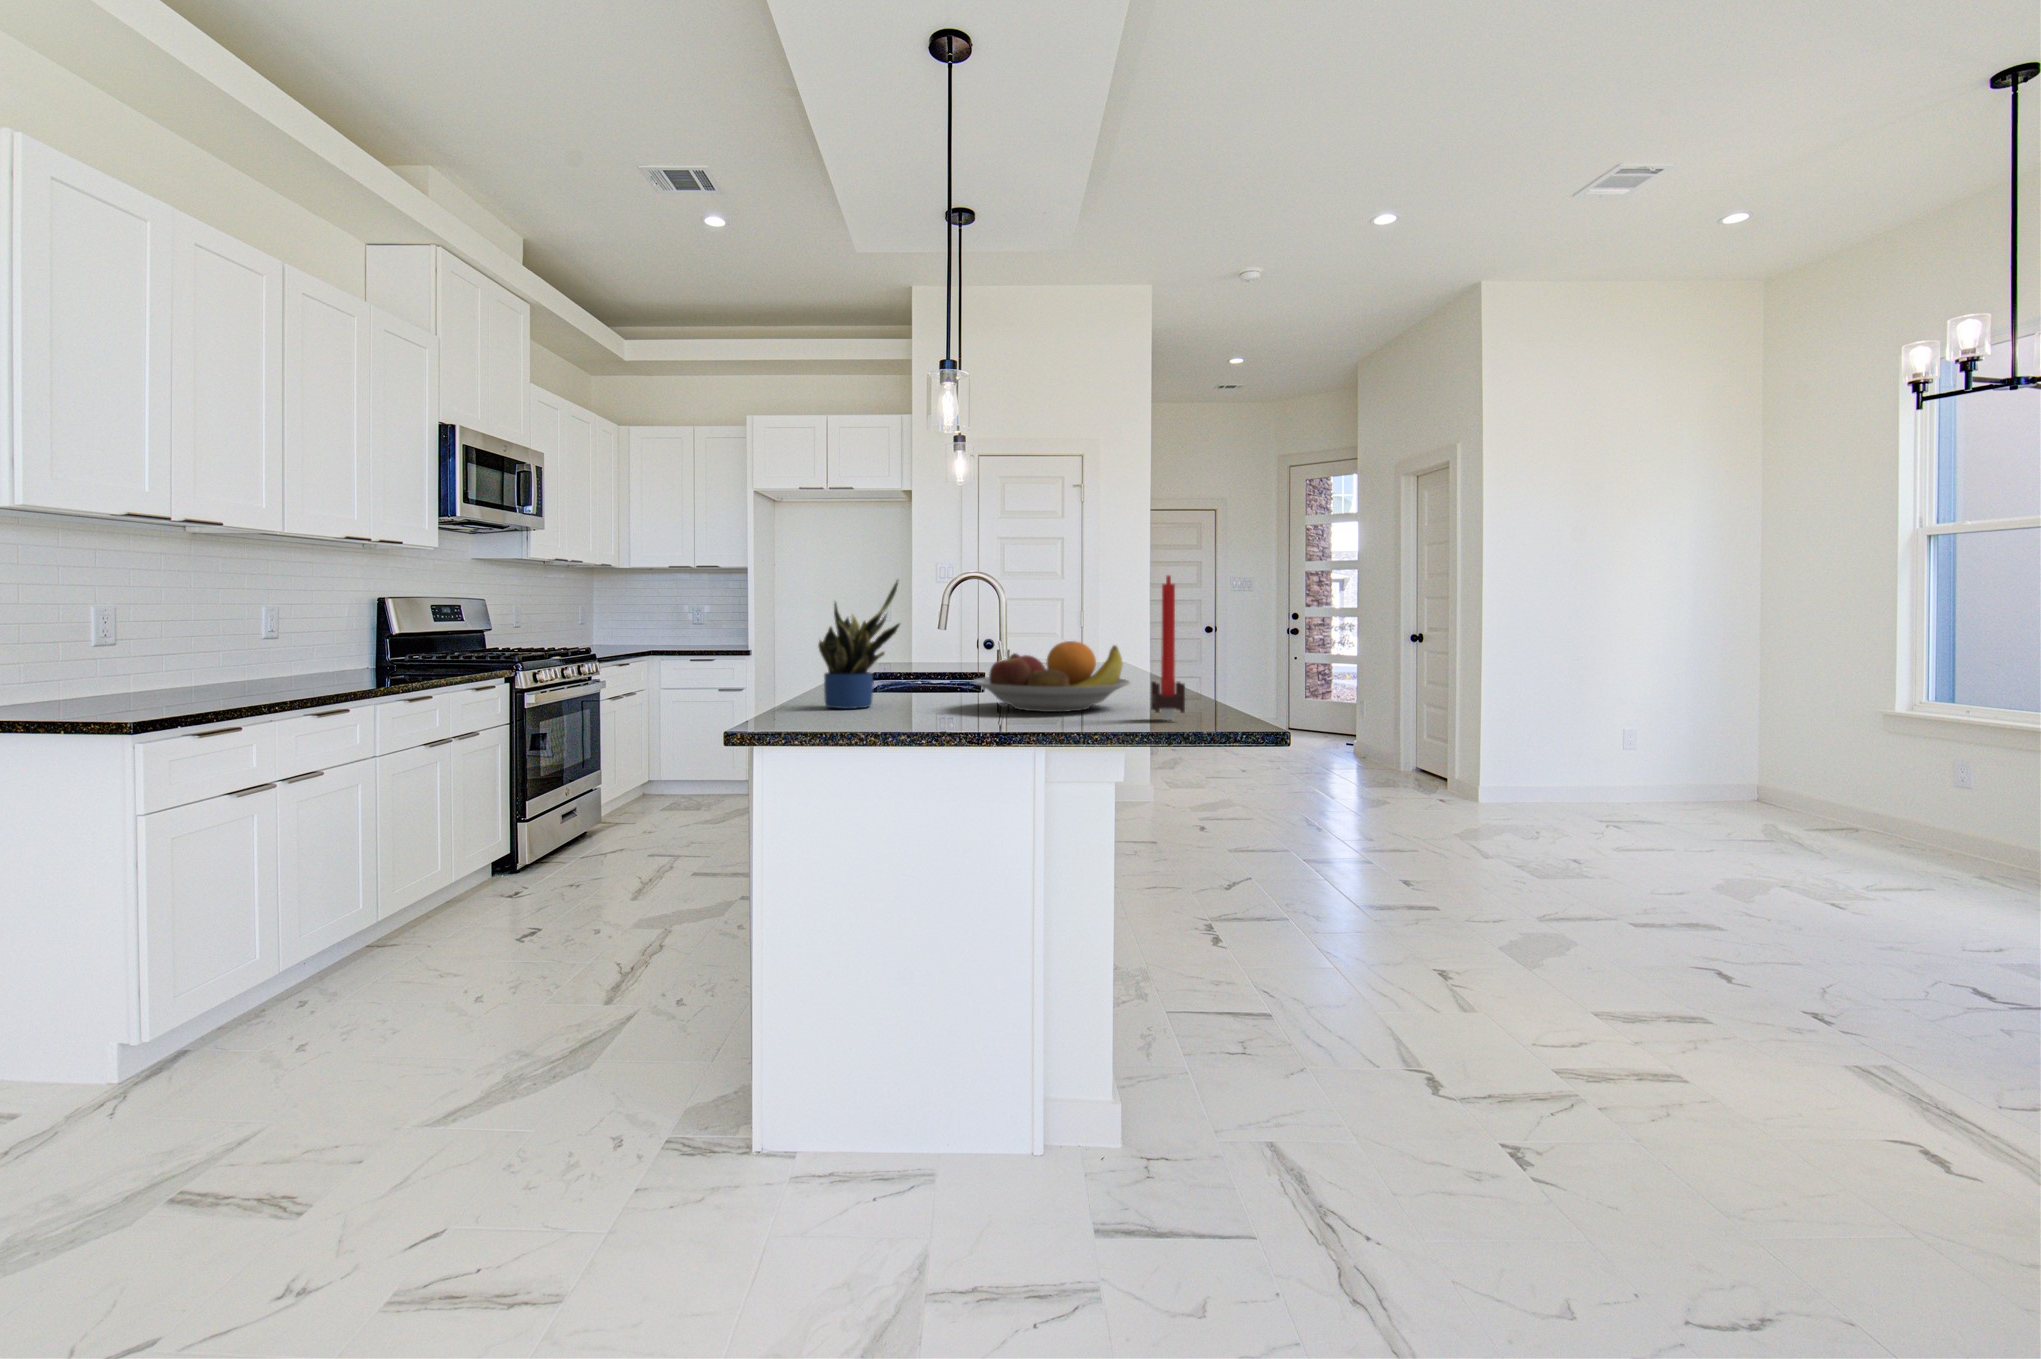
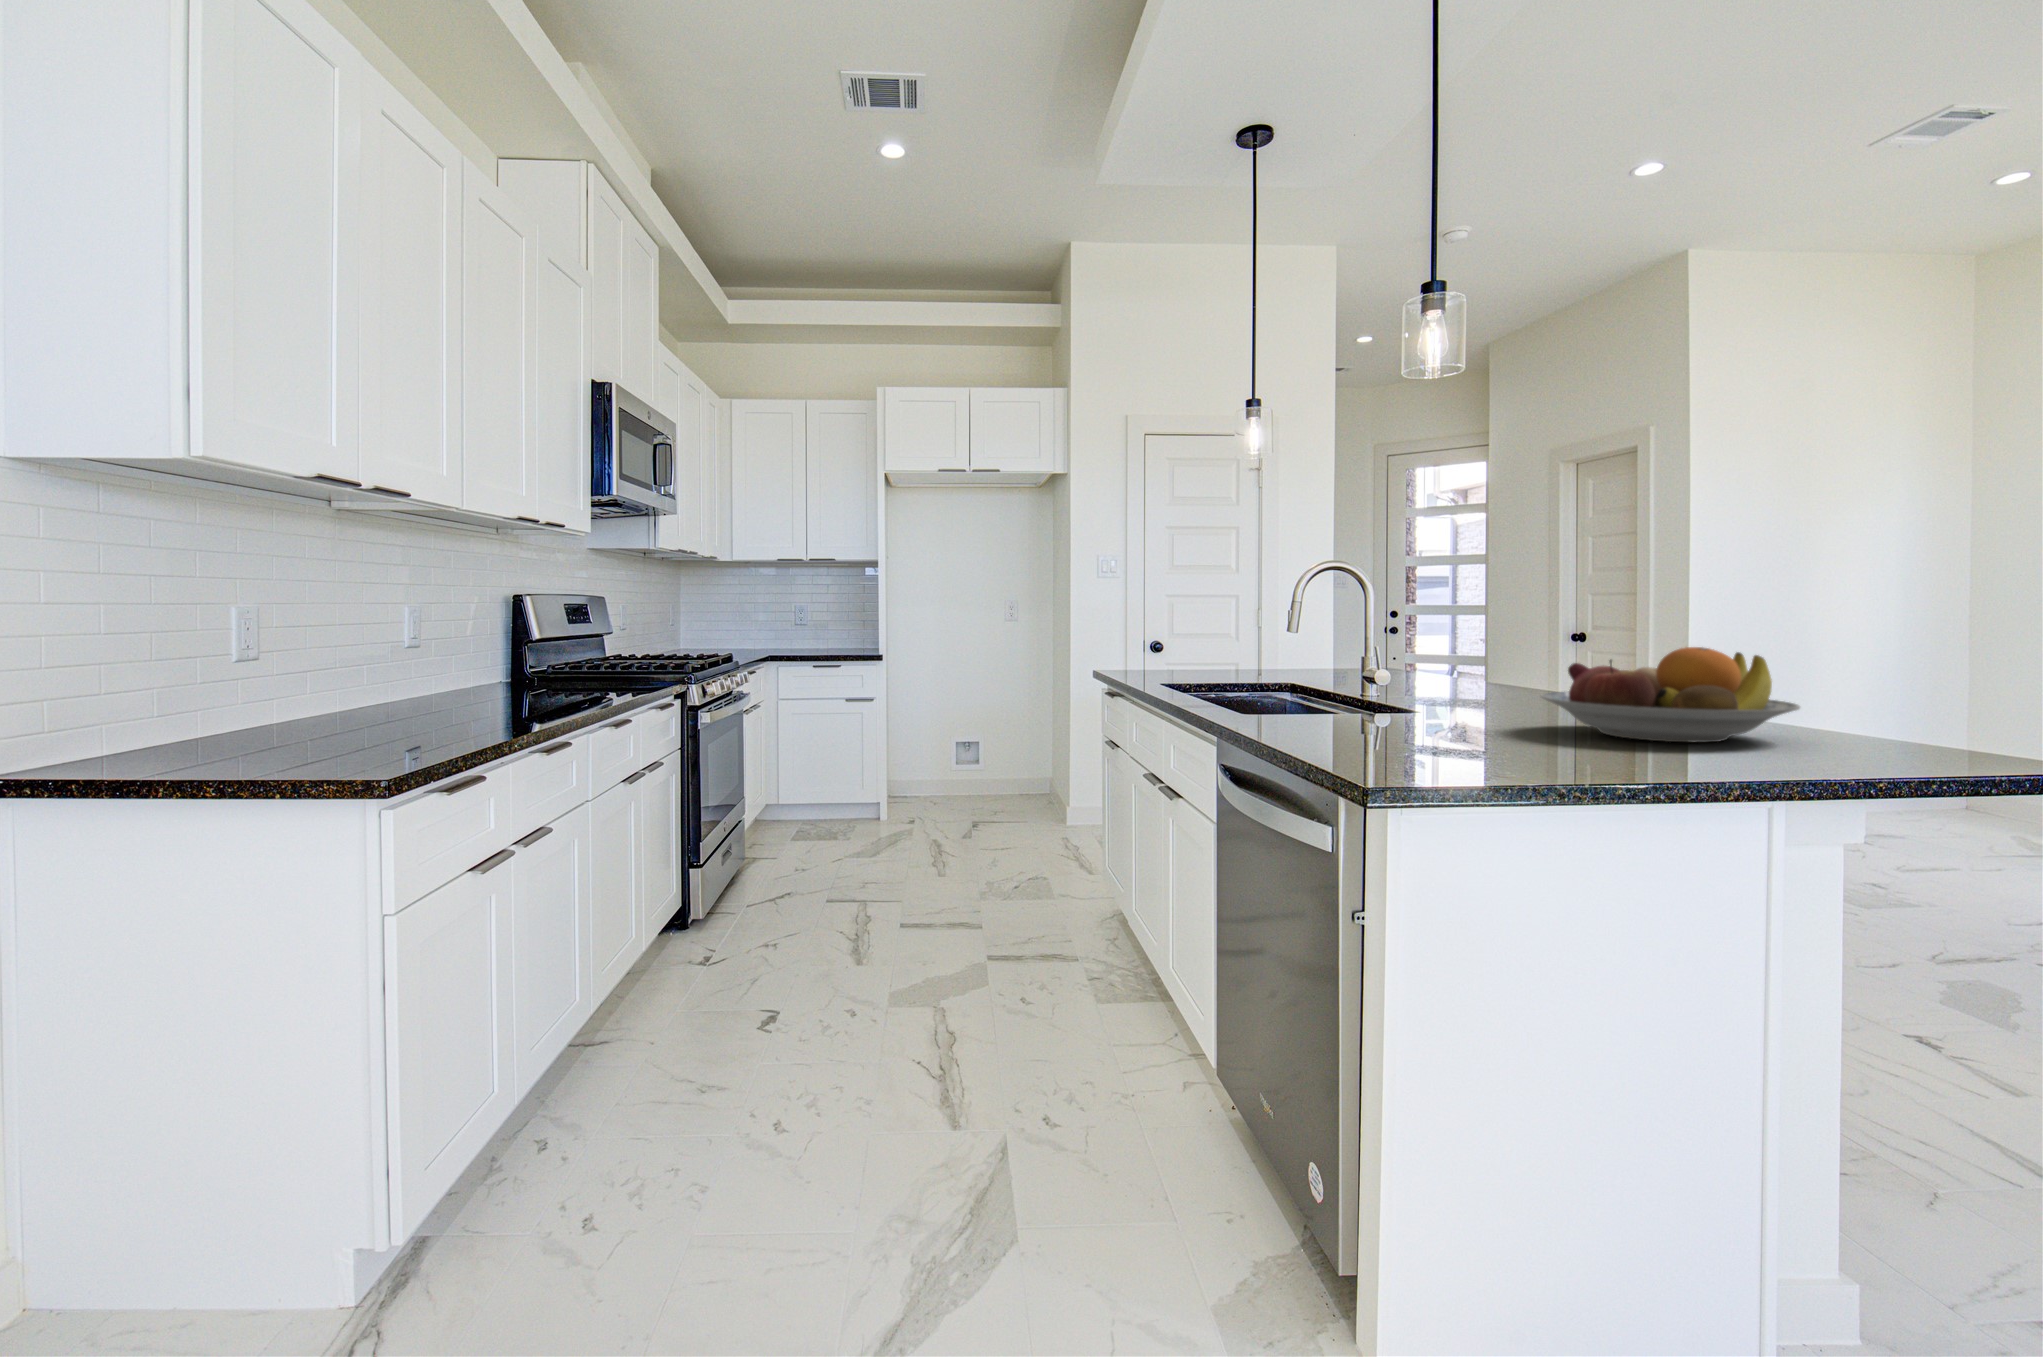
candle: present [1151,576,1185,720] -> none [1911,556,1993,756]
potted plant: present [818,580,900,709] -> none [1325,564,1450,739]

